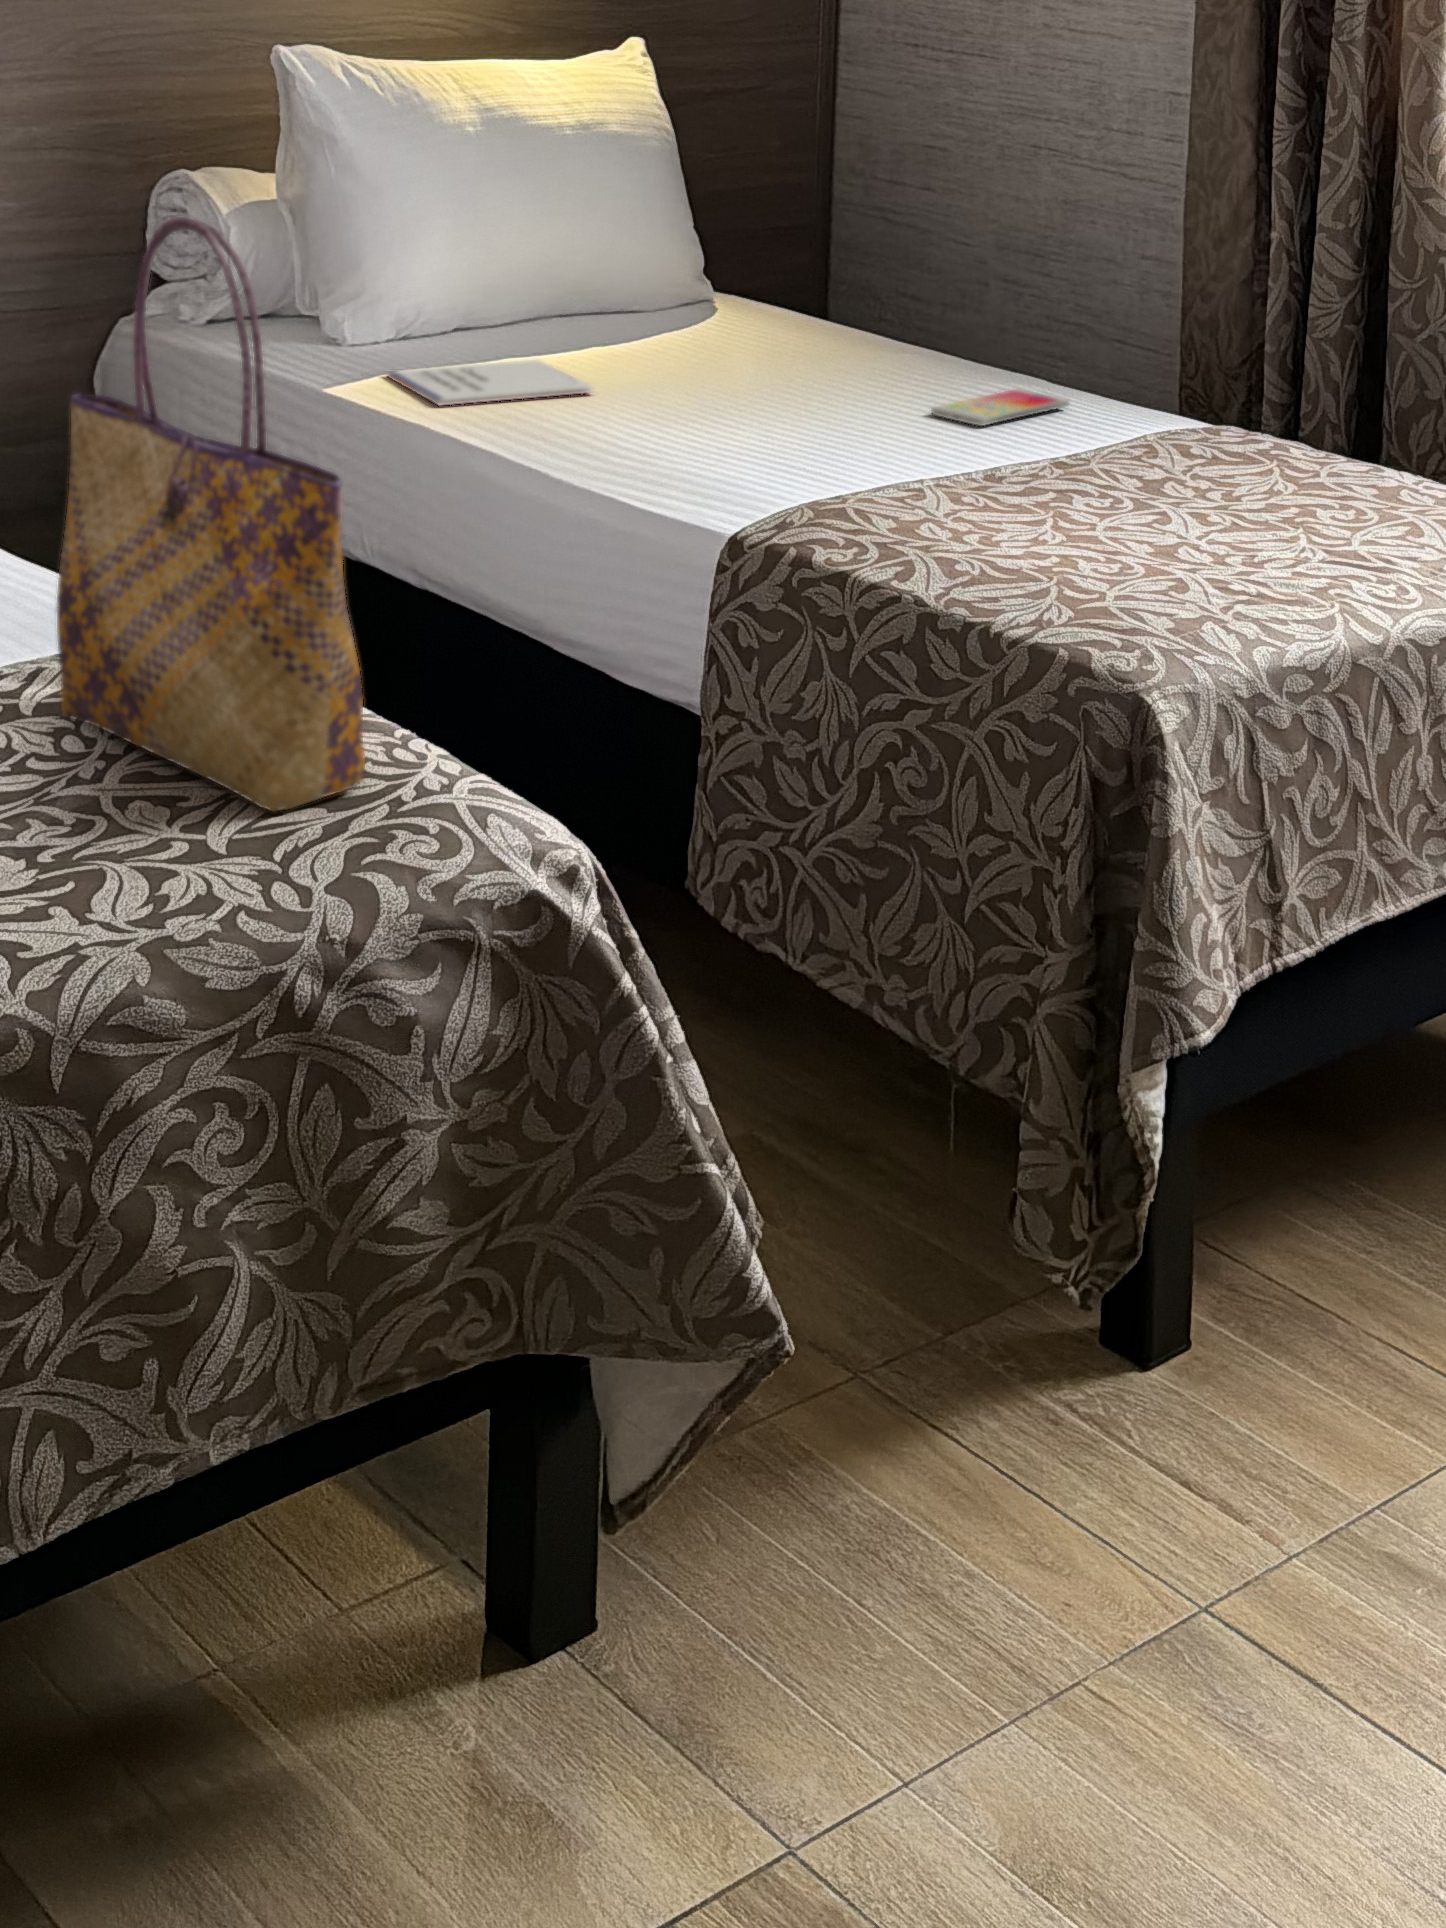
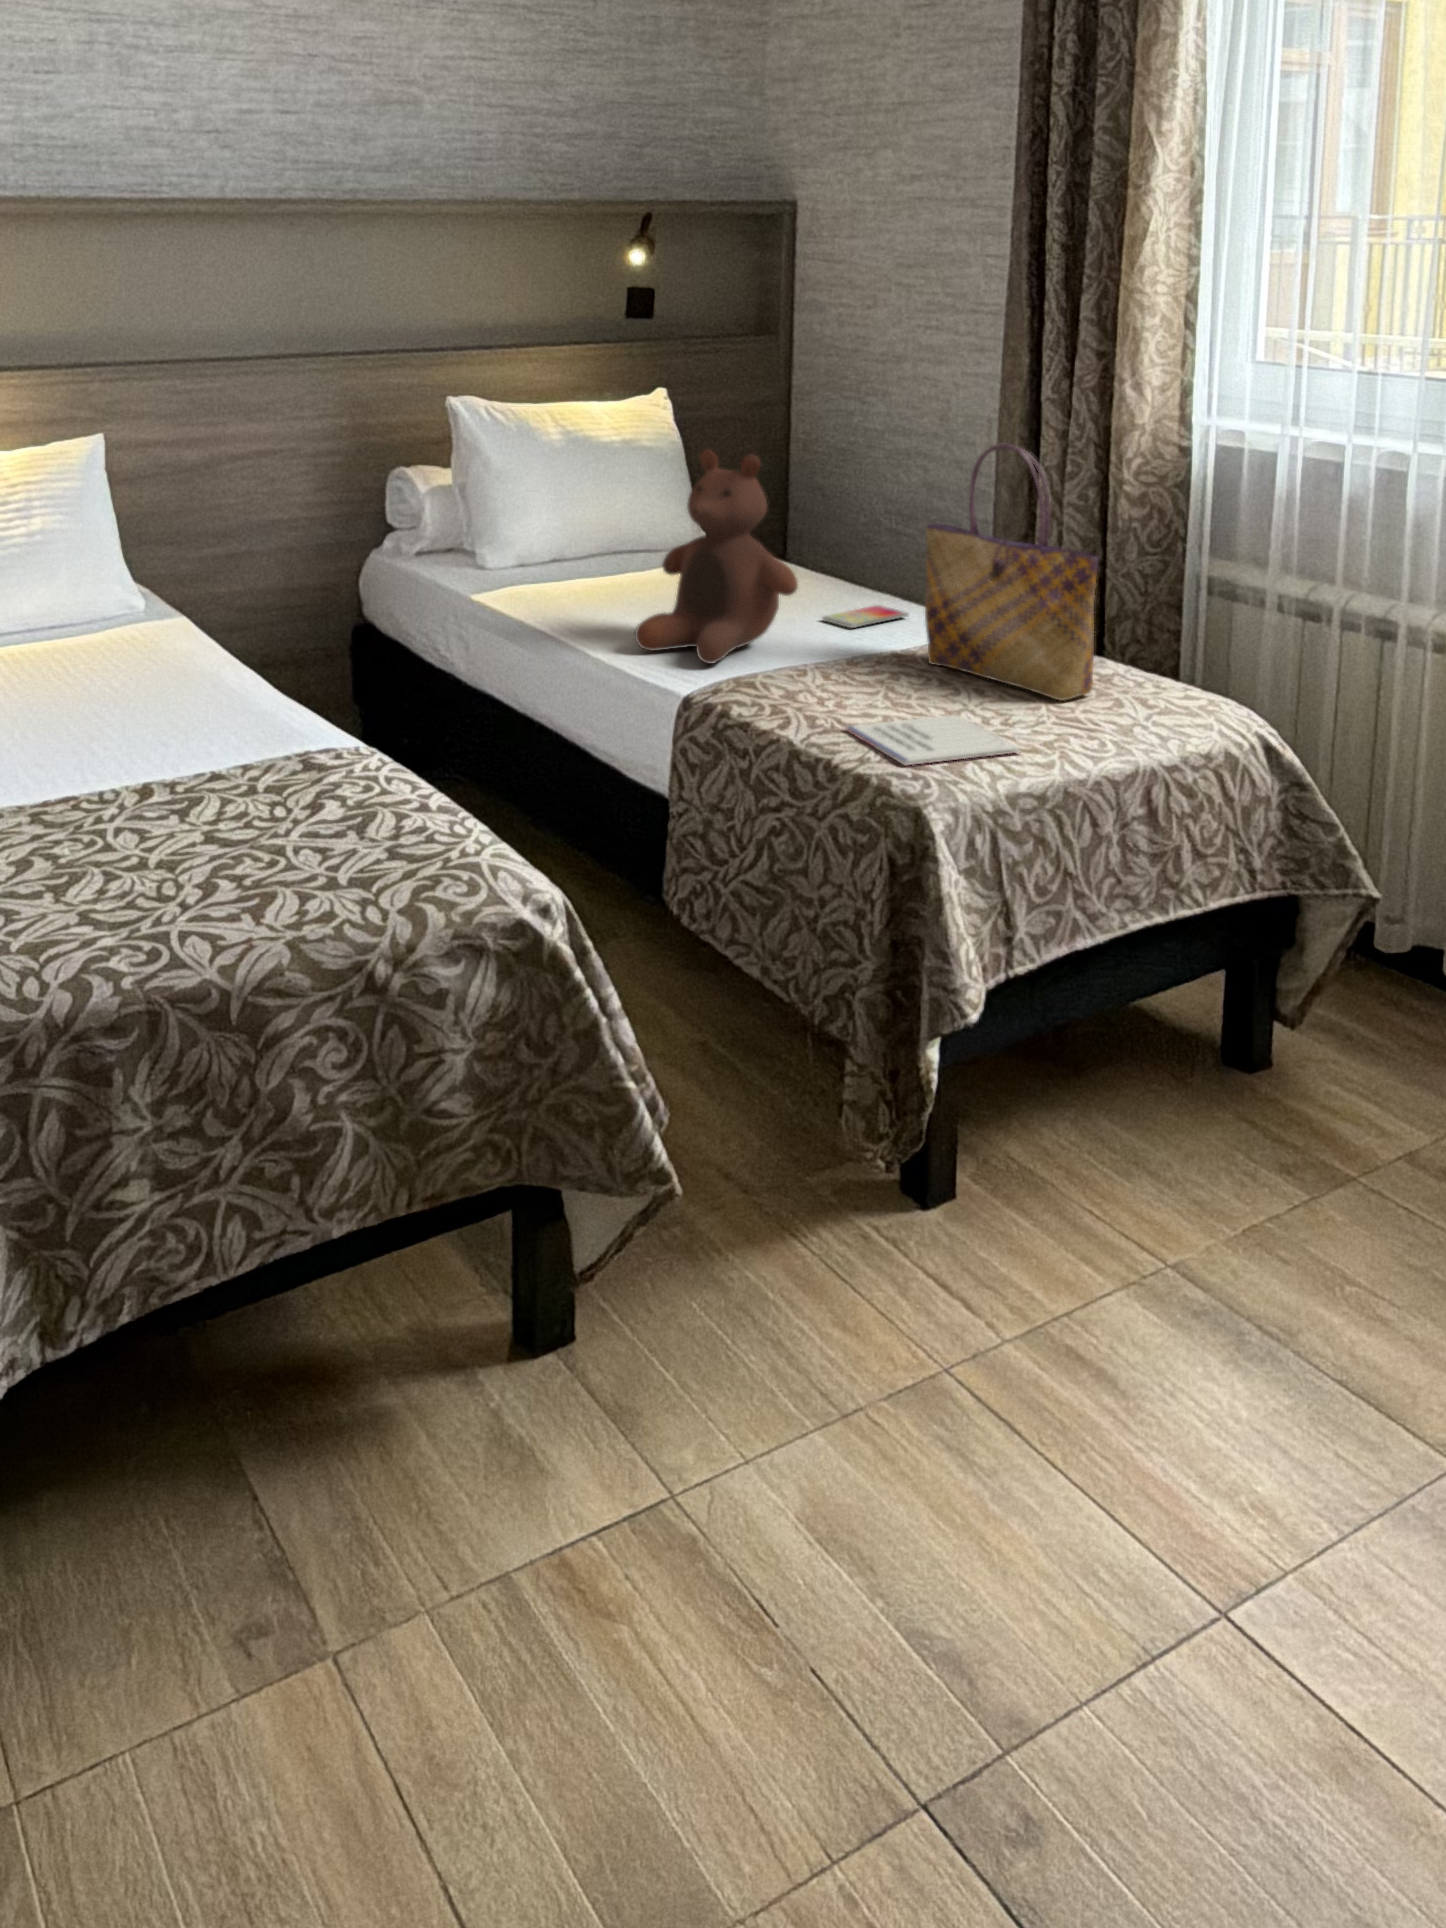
stuffed bear: none [633,127,906,485] -> present [635,449,798,664]
tote bag: present [57,217,365,811] -> present [925,444,1098,700]
notebook: present [387,360,592,405] -> present [846,715,1020,765]

